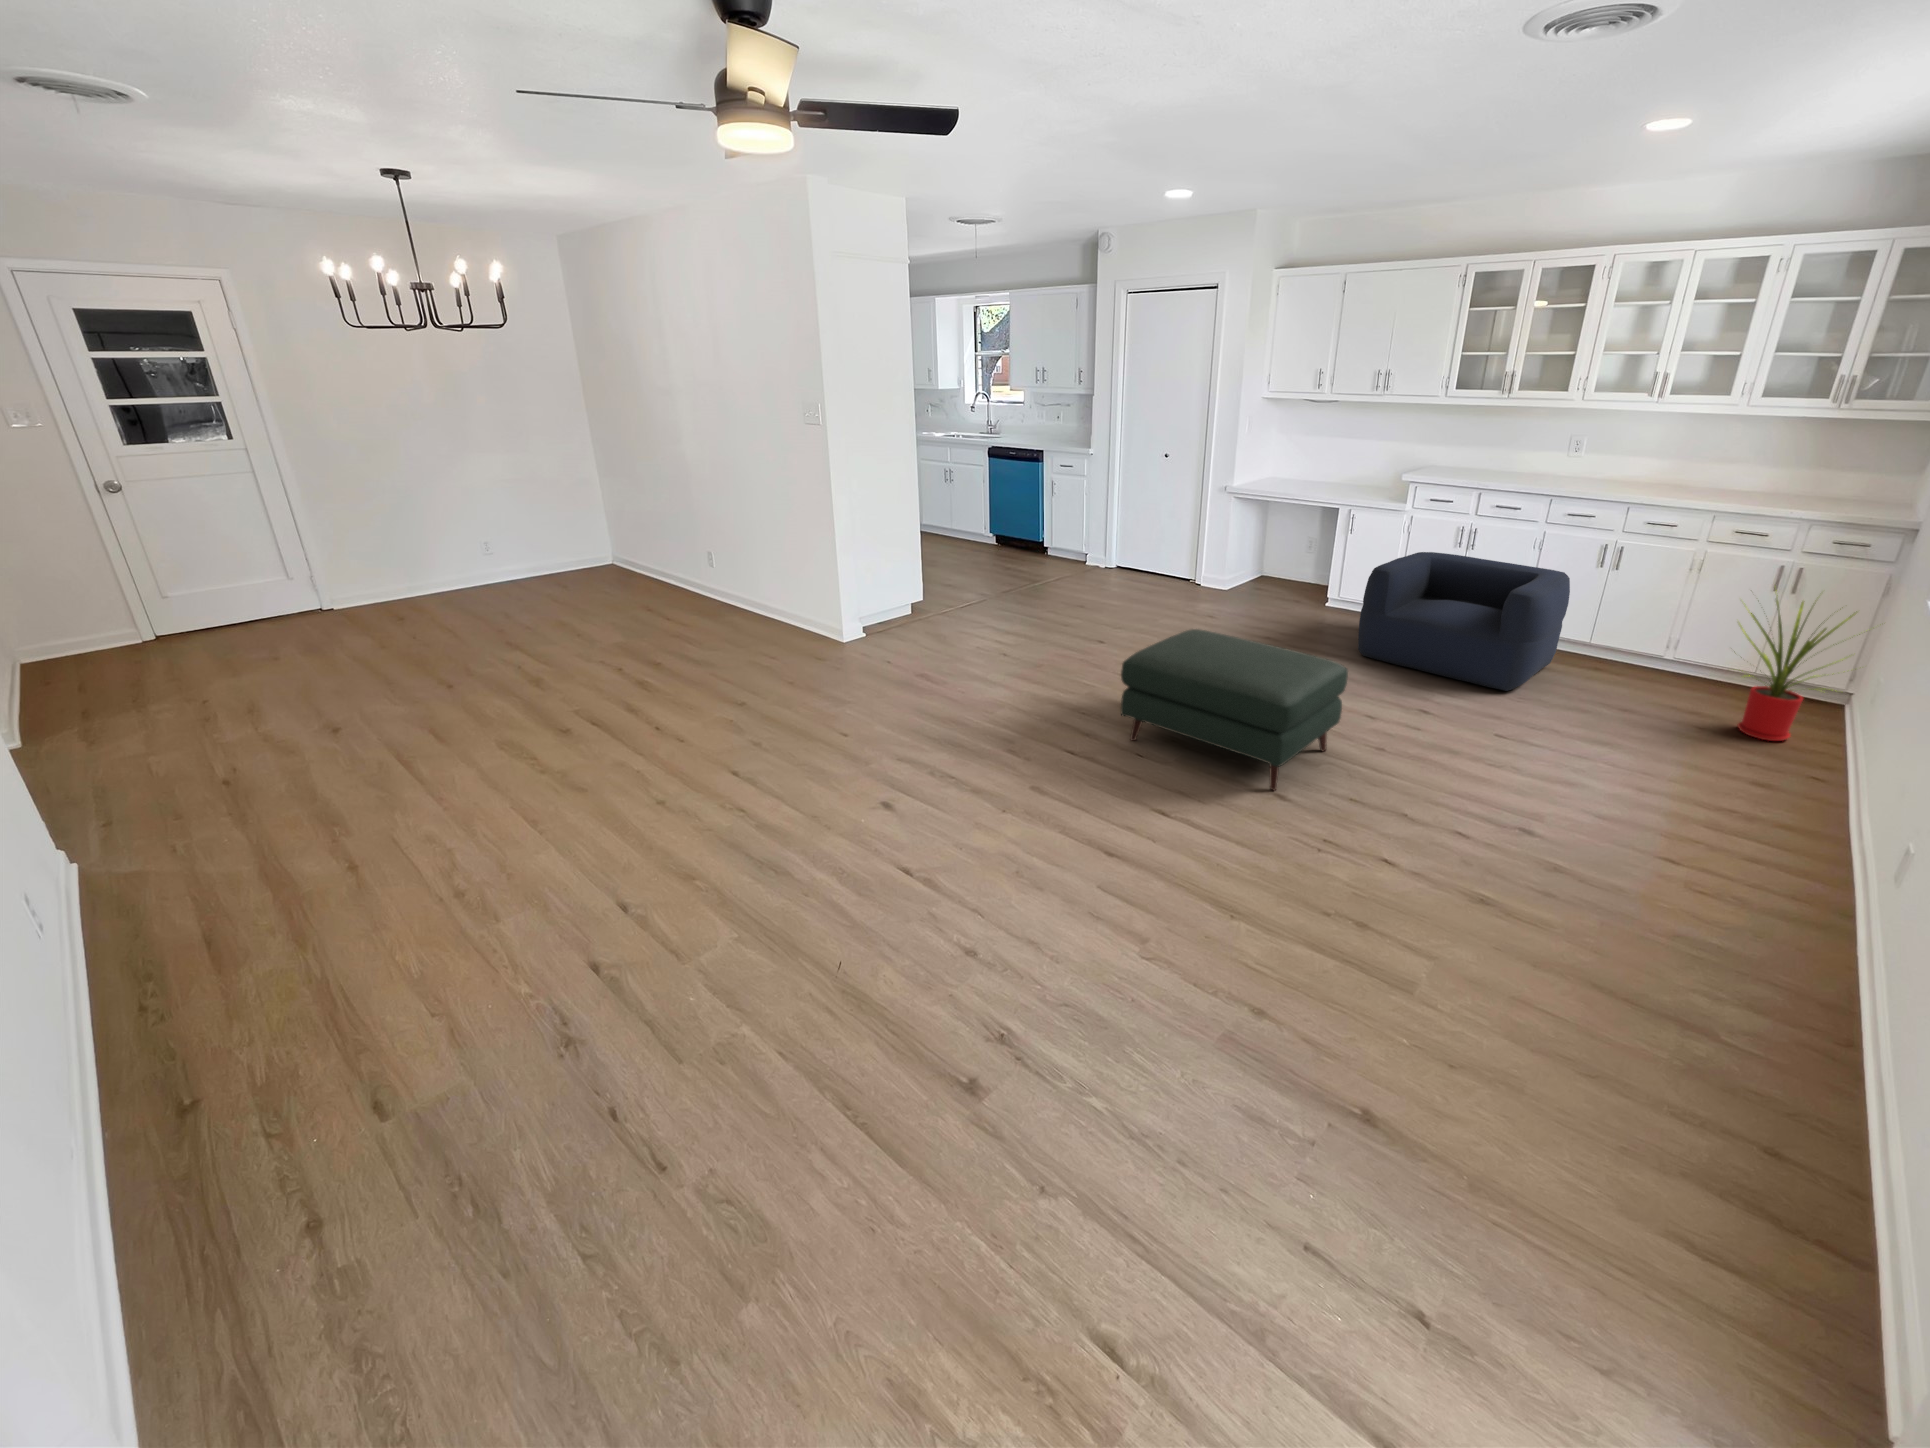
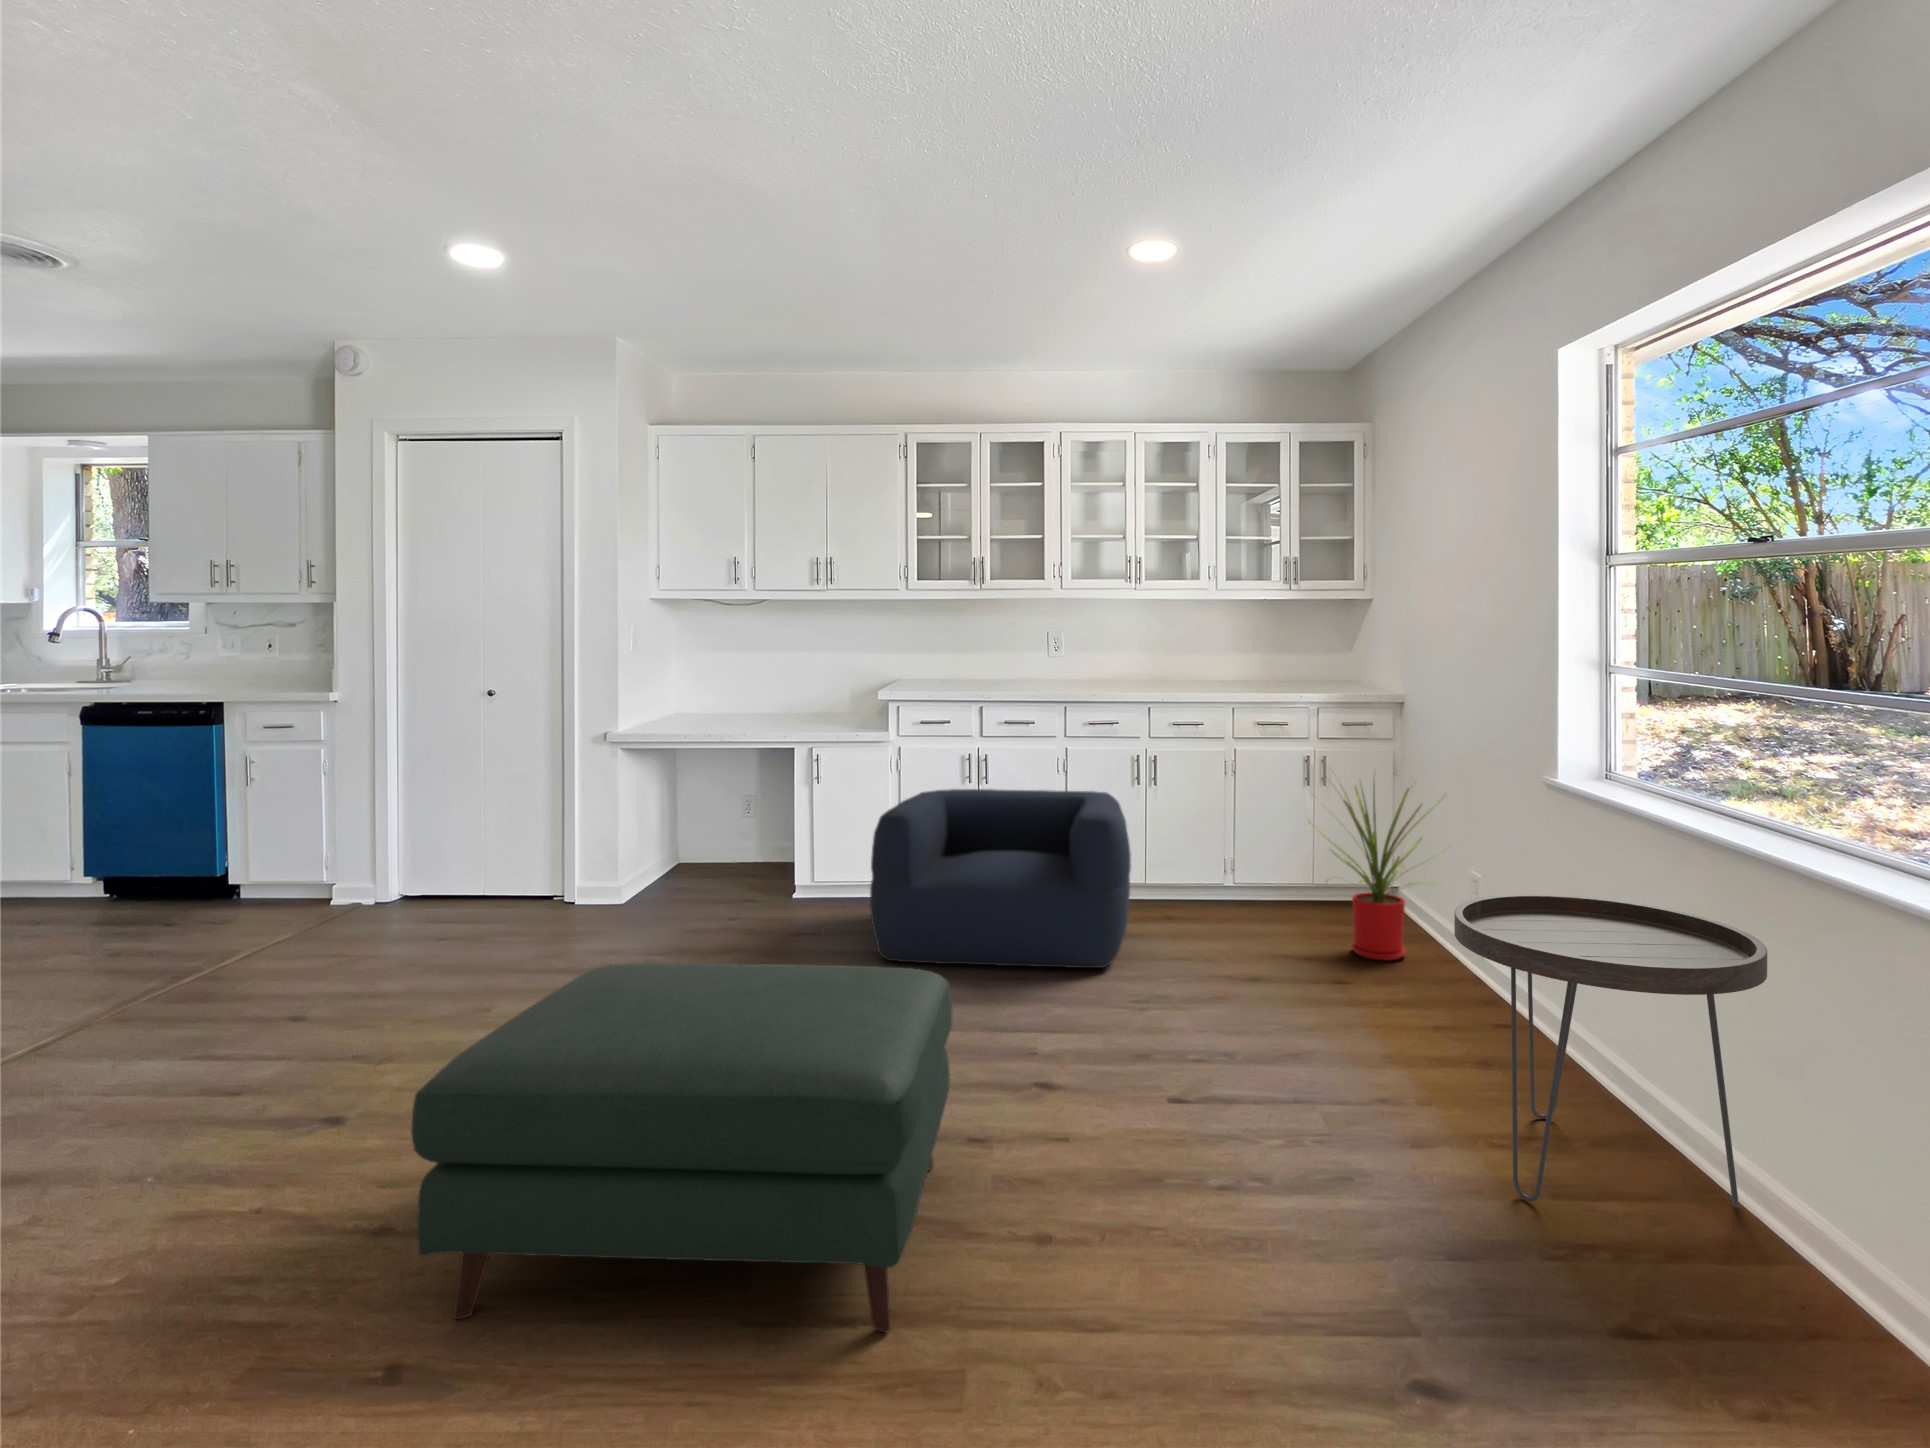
side table: none [1650,699,1902,910] -> present [1454,894,1767,1208]

